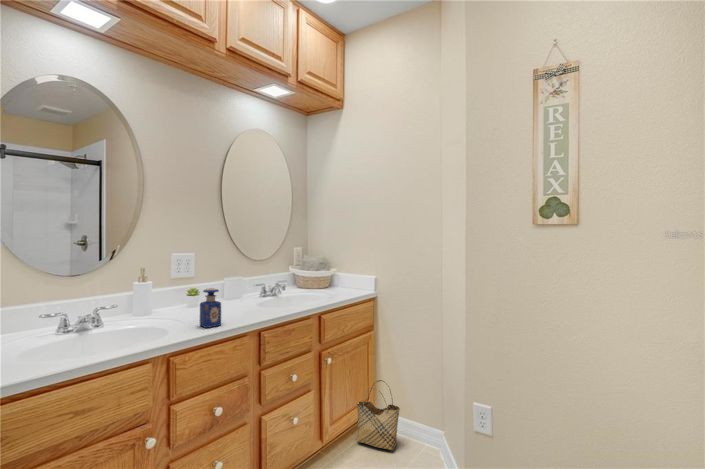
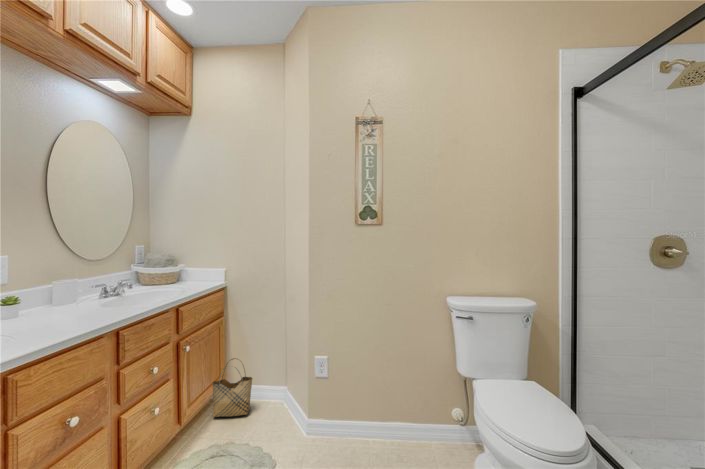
perfume bottle: present [200,288,221,328] -> none [38,291,70,335]

